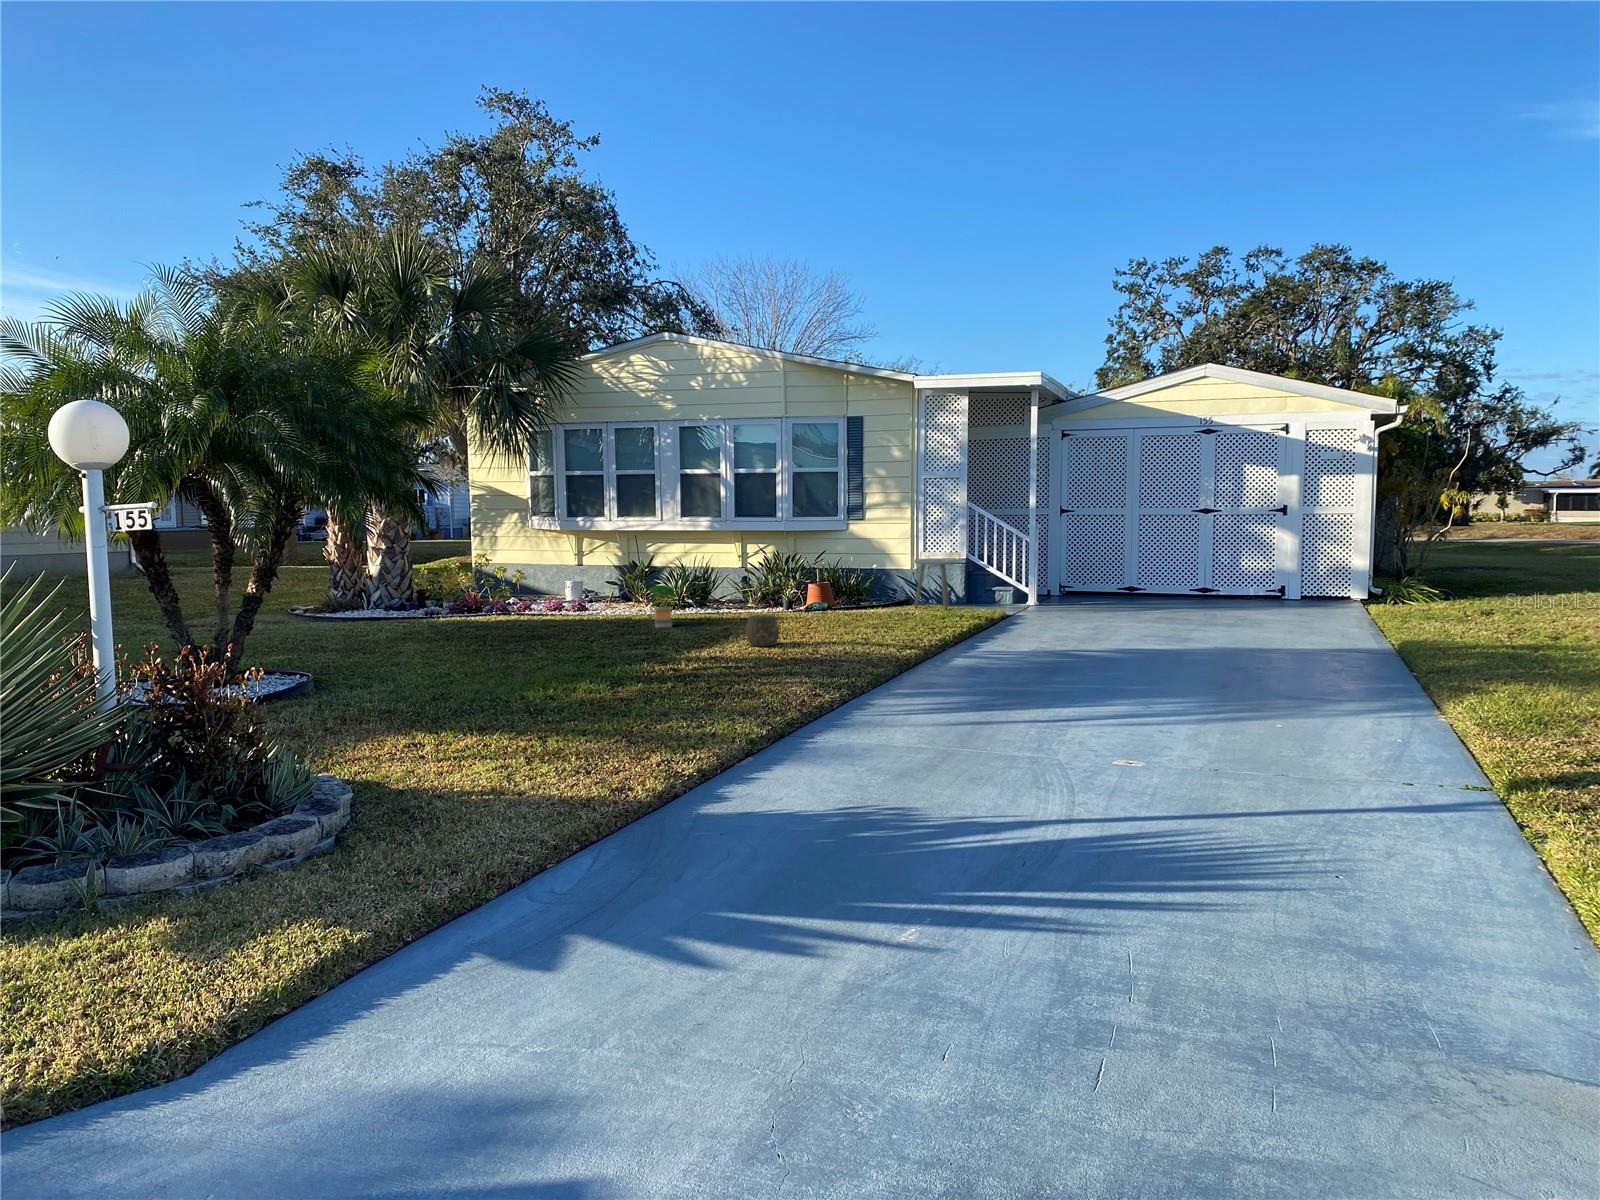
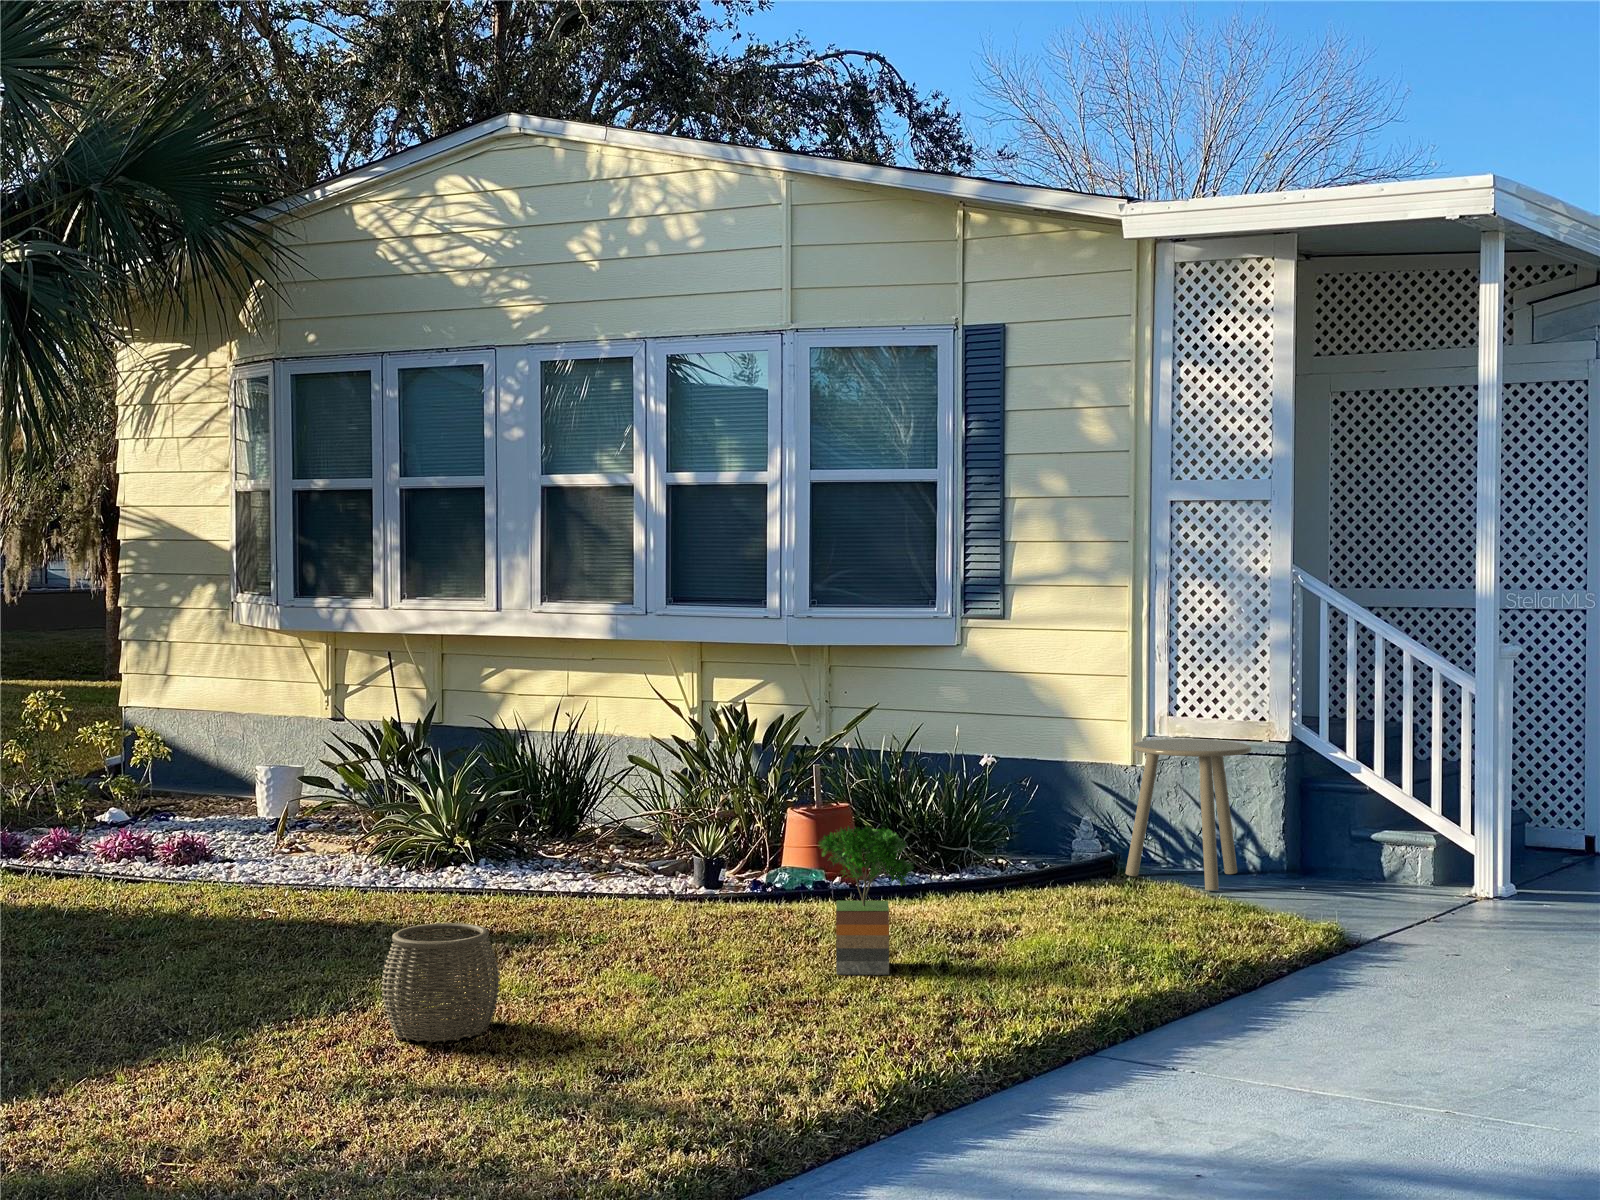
potted tree: present [650,585,677,628] -> present [819,826,913,975]

